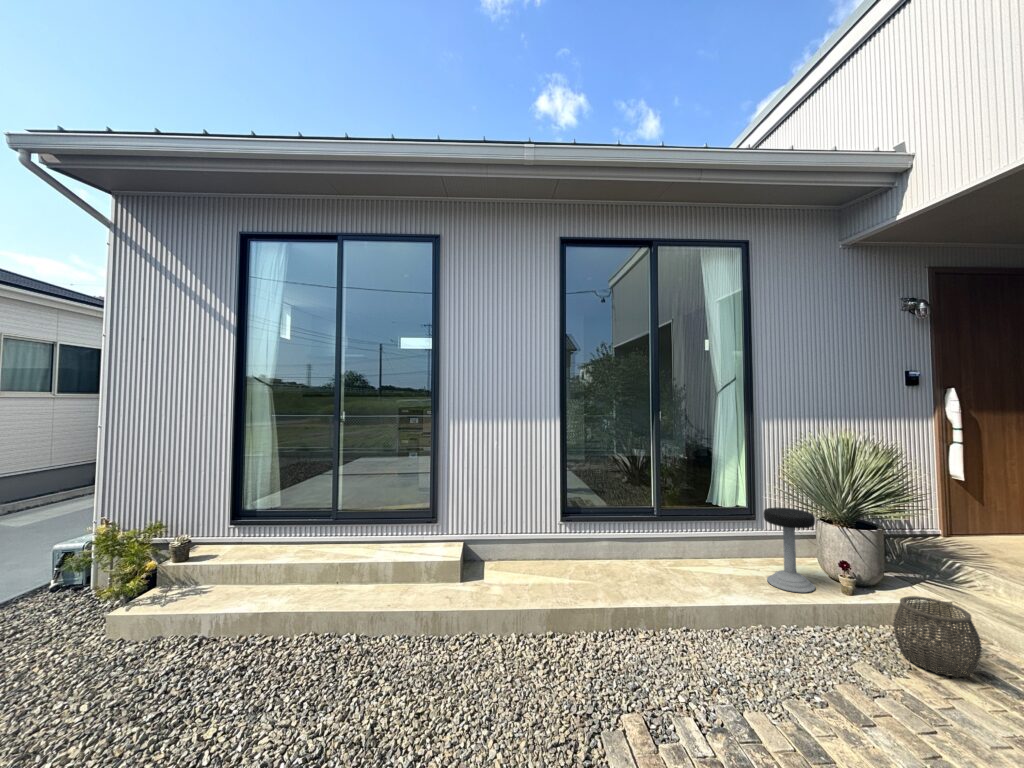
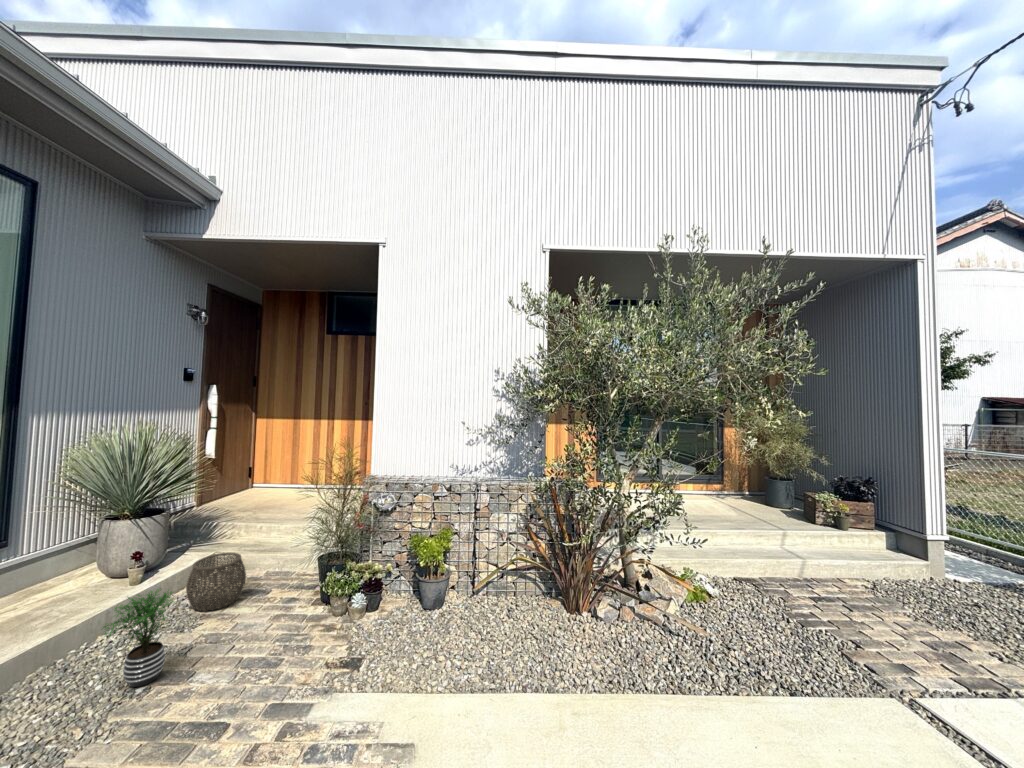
stool: present [763,507,815,593] -> none [35,519,106,616]
potted plant: none [781,595,860,700] -> present [103,589,174,687]

